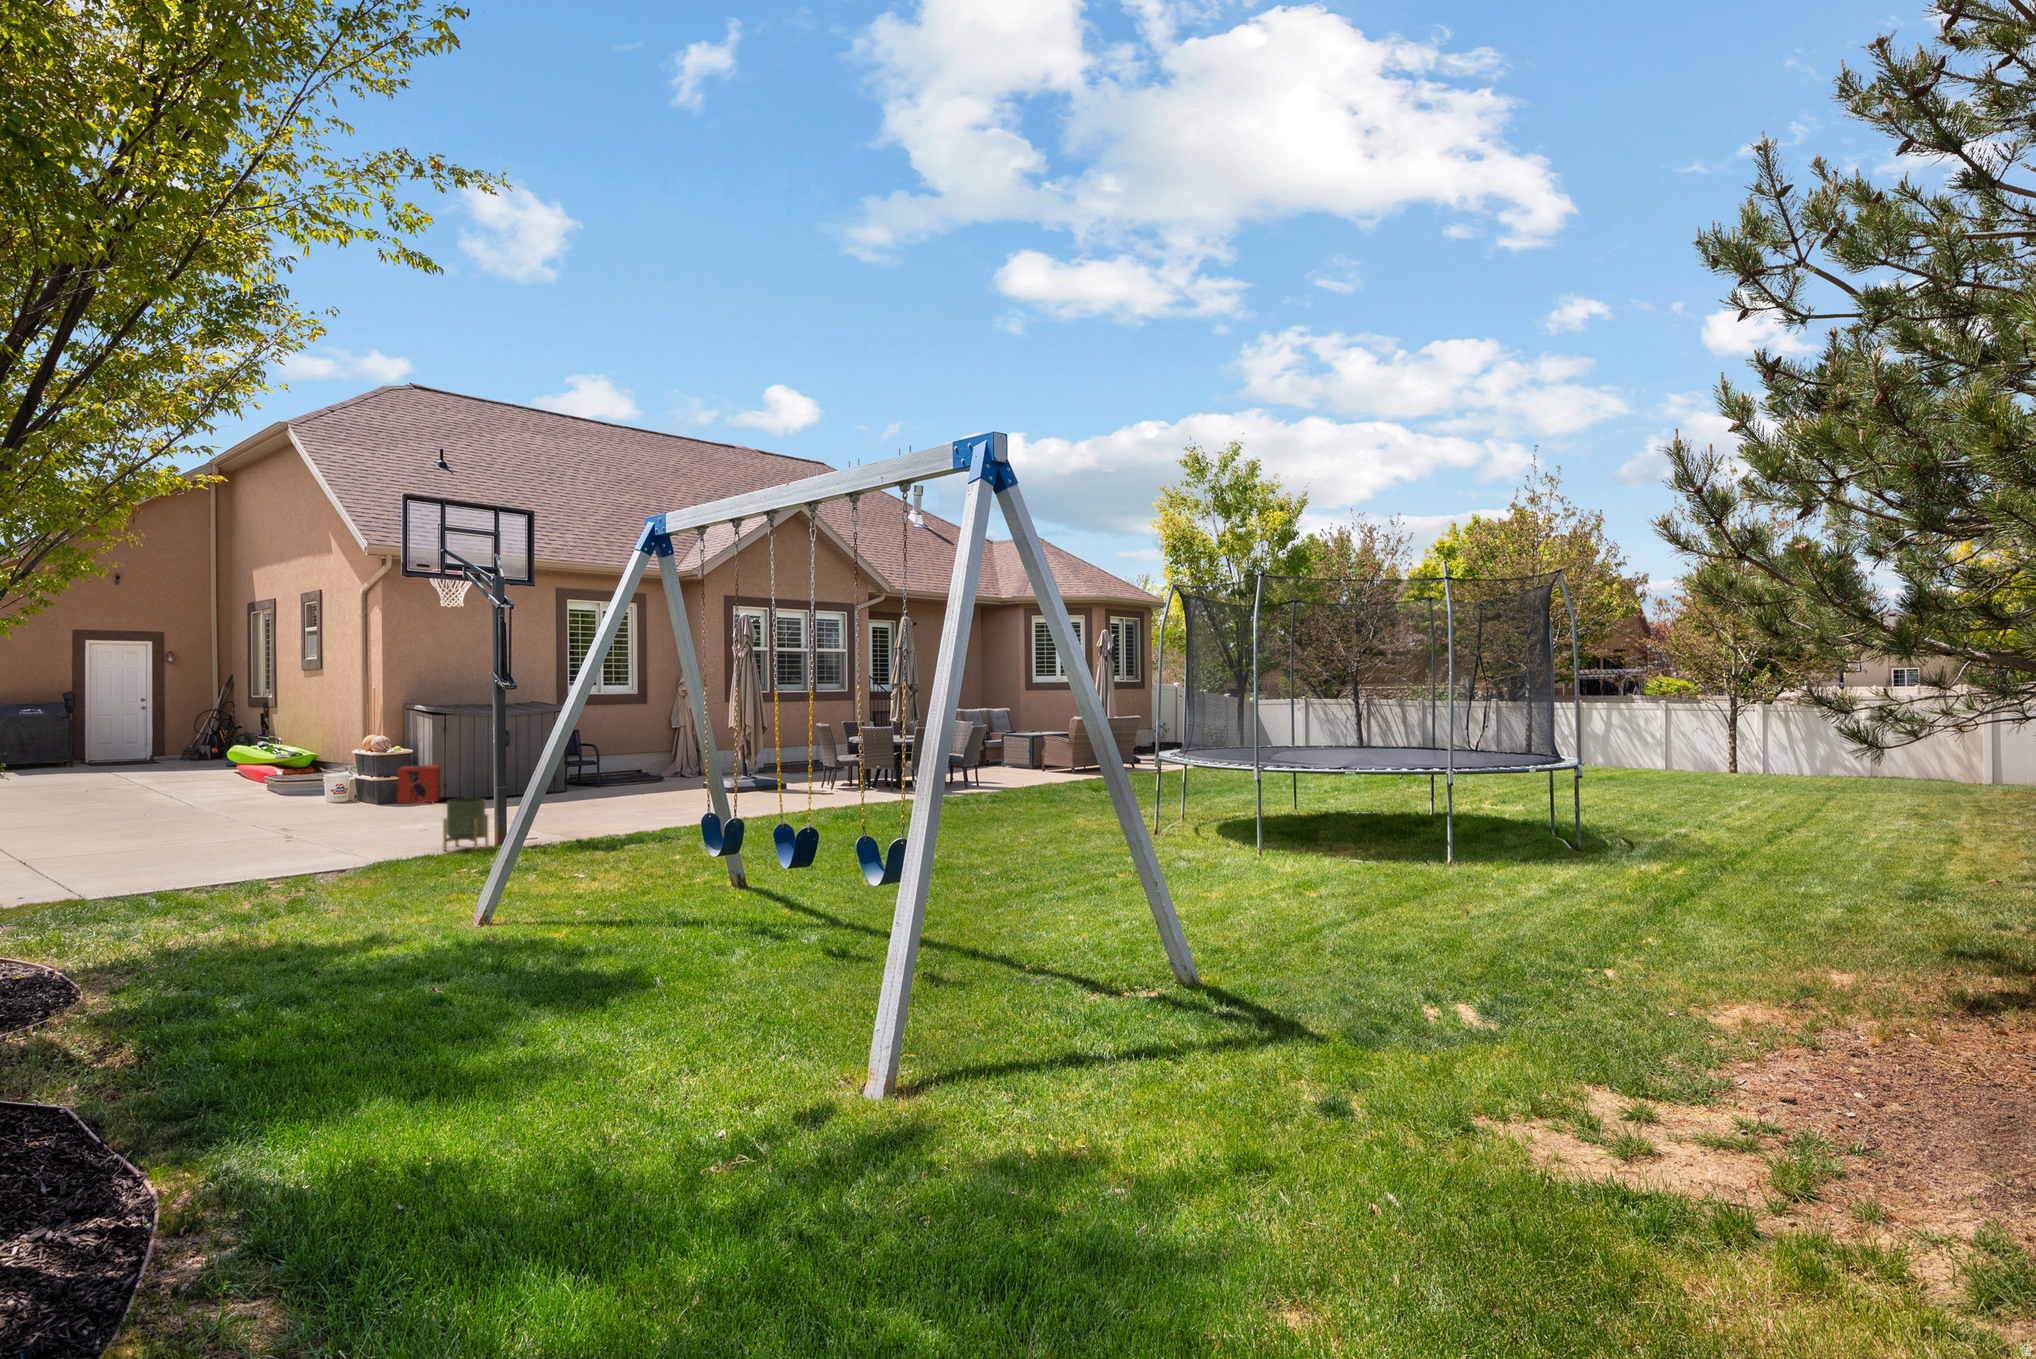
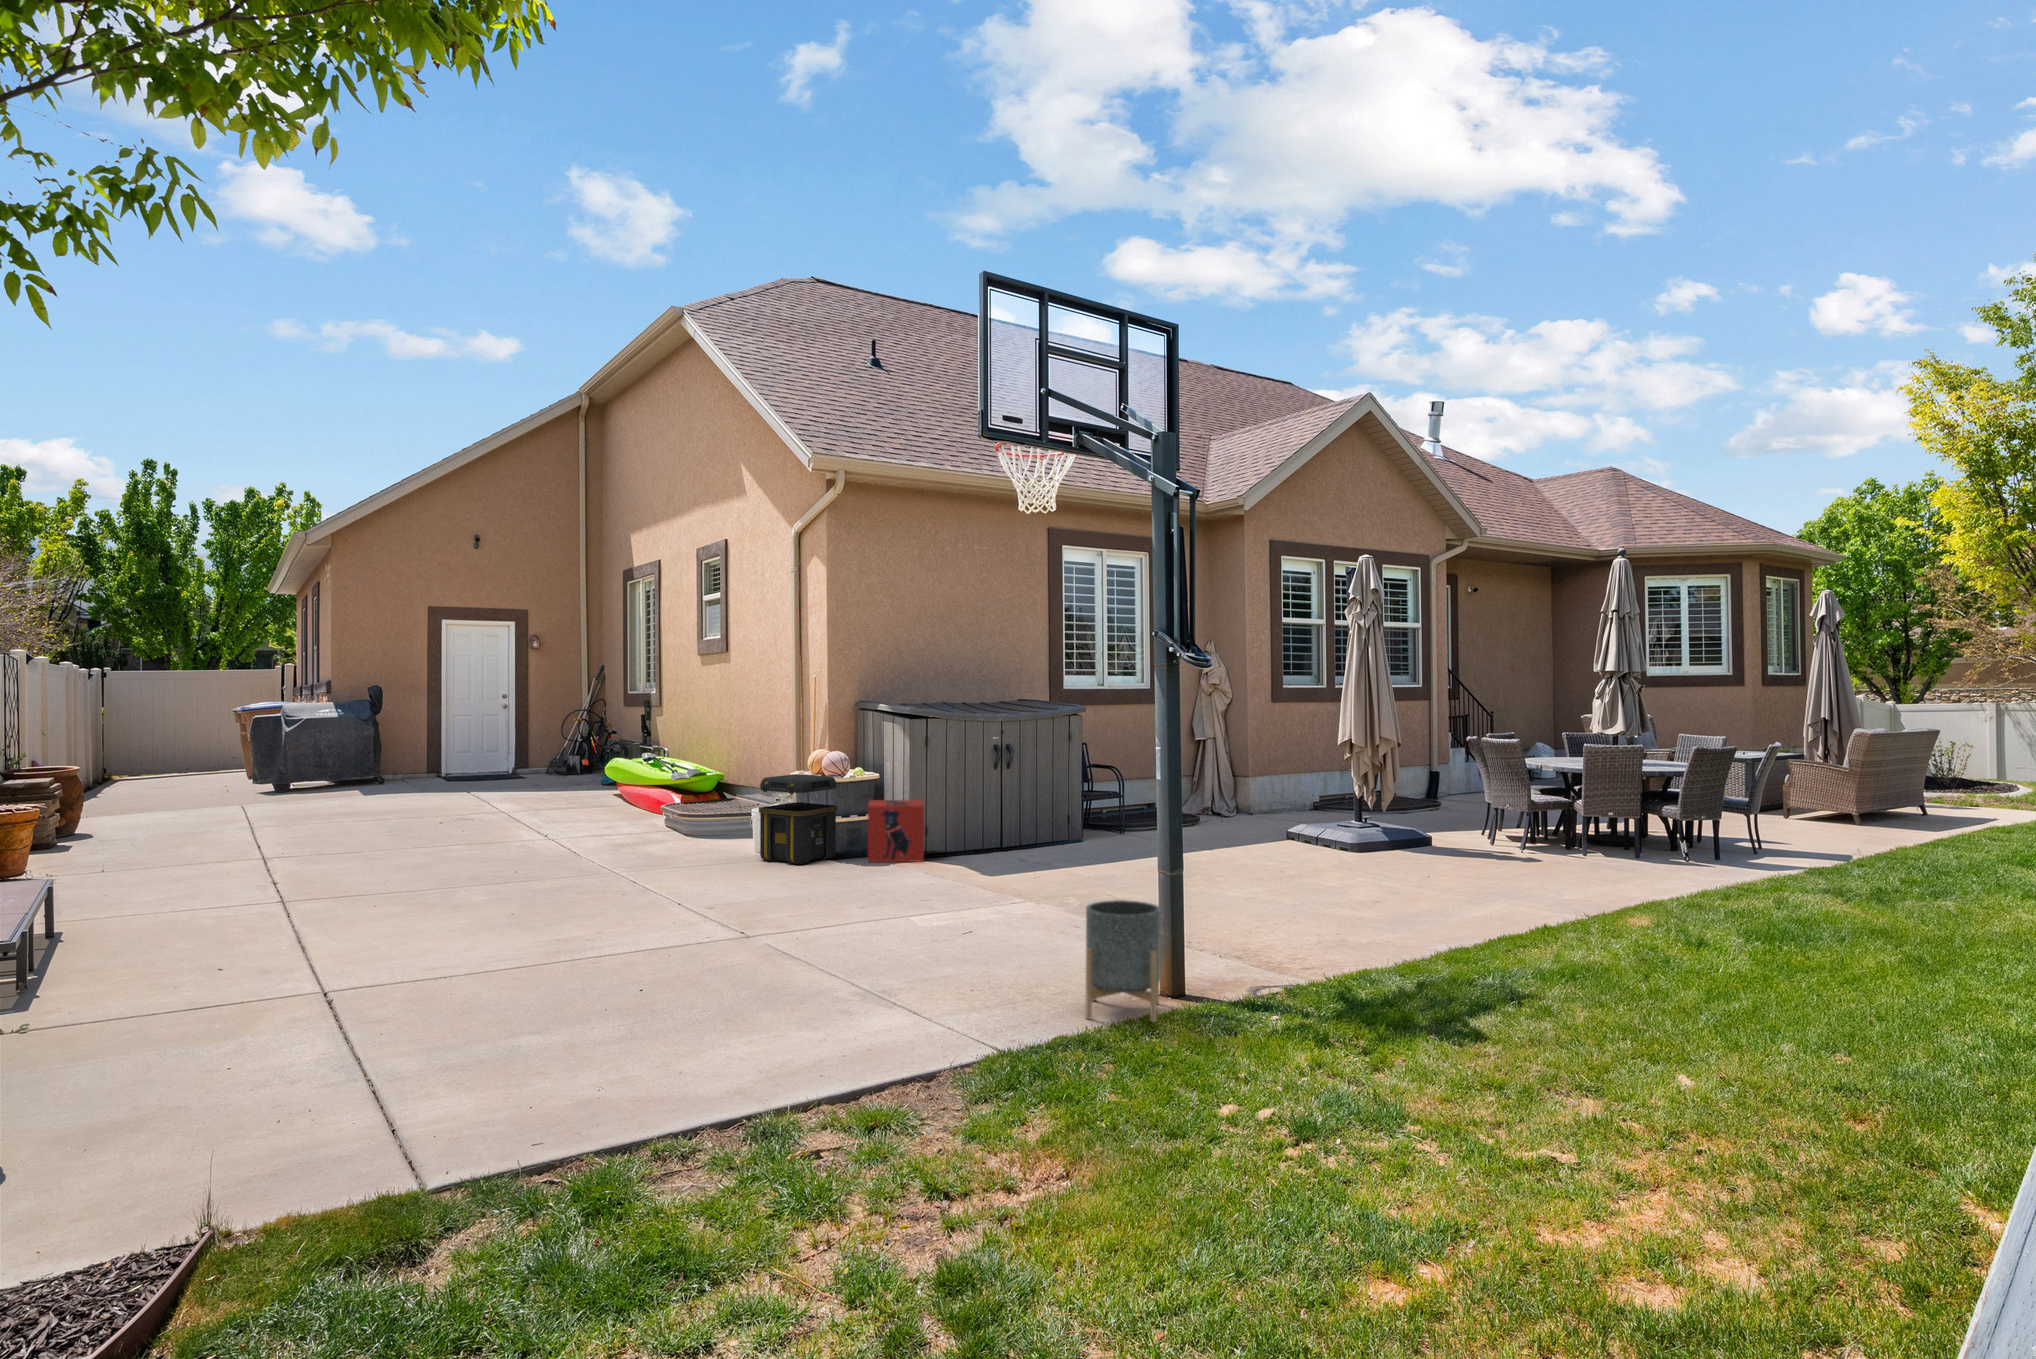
toolbox: none [323,750,379,806] -> present [759,774,838,865]

